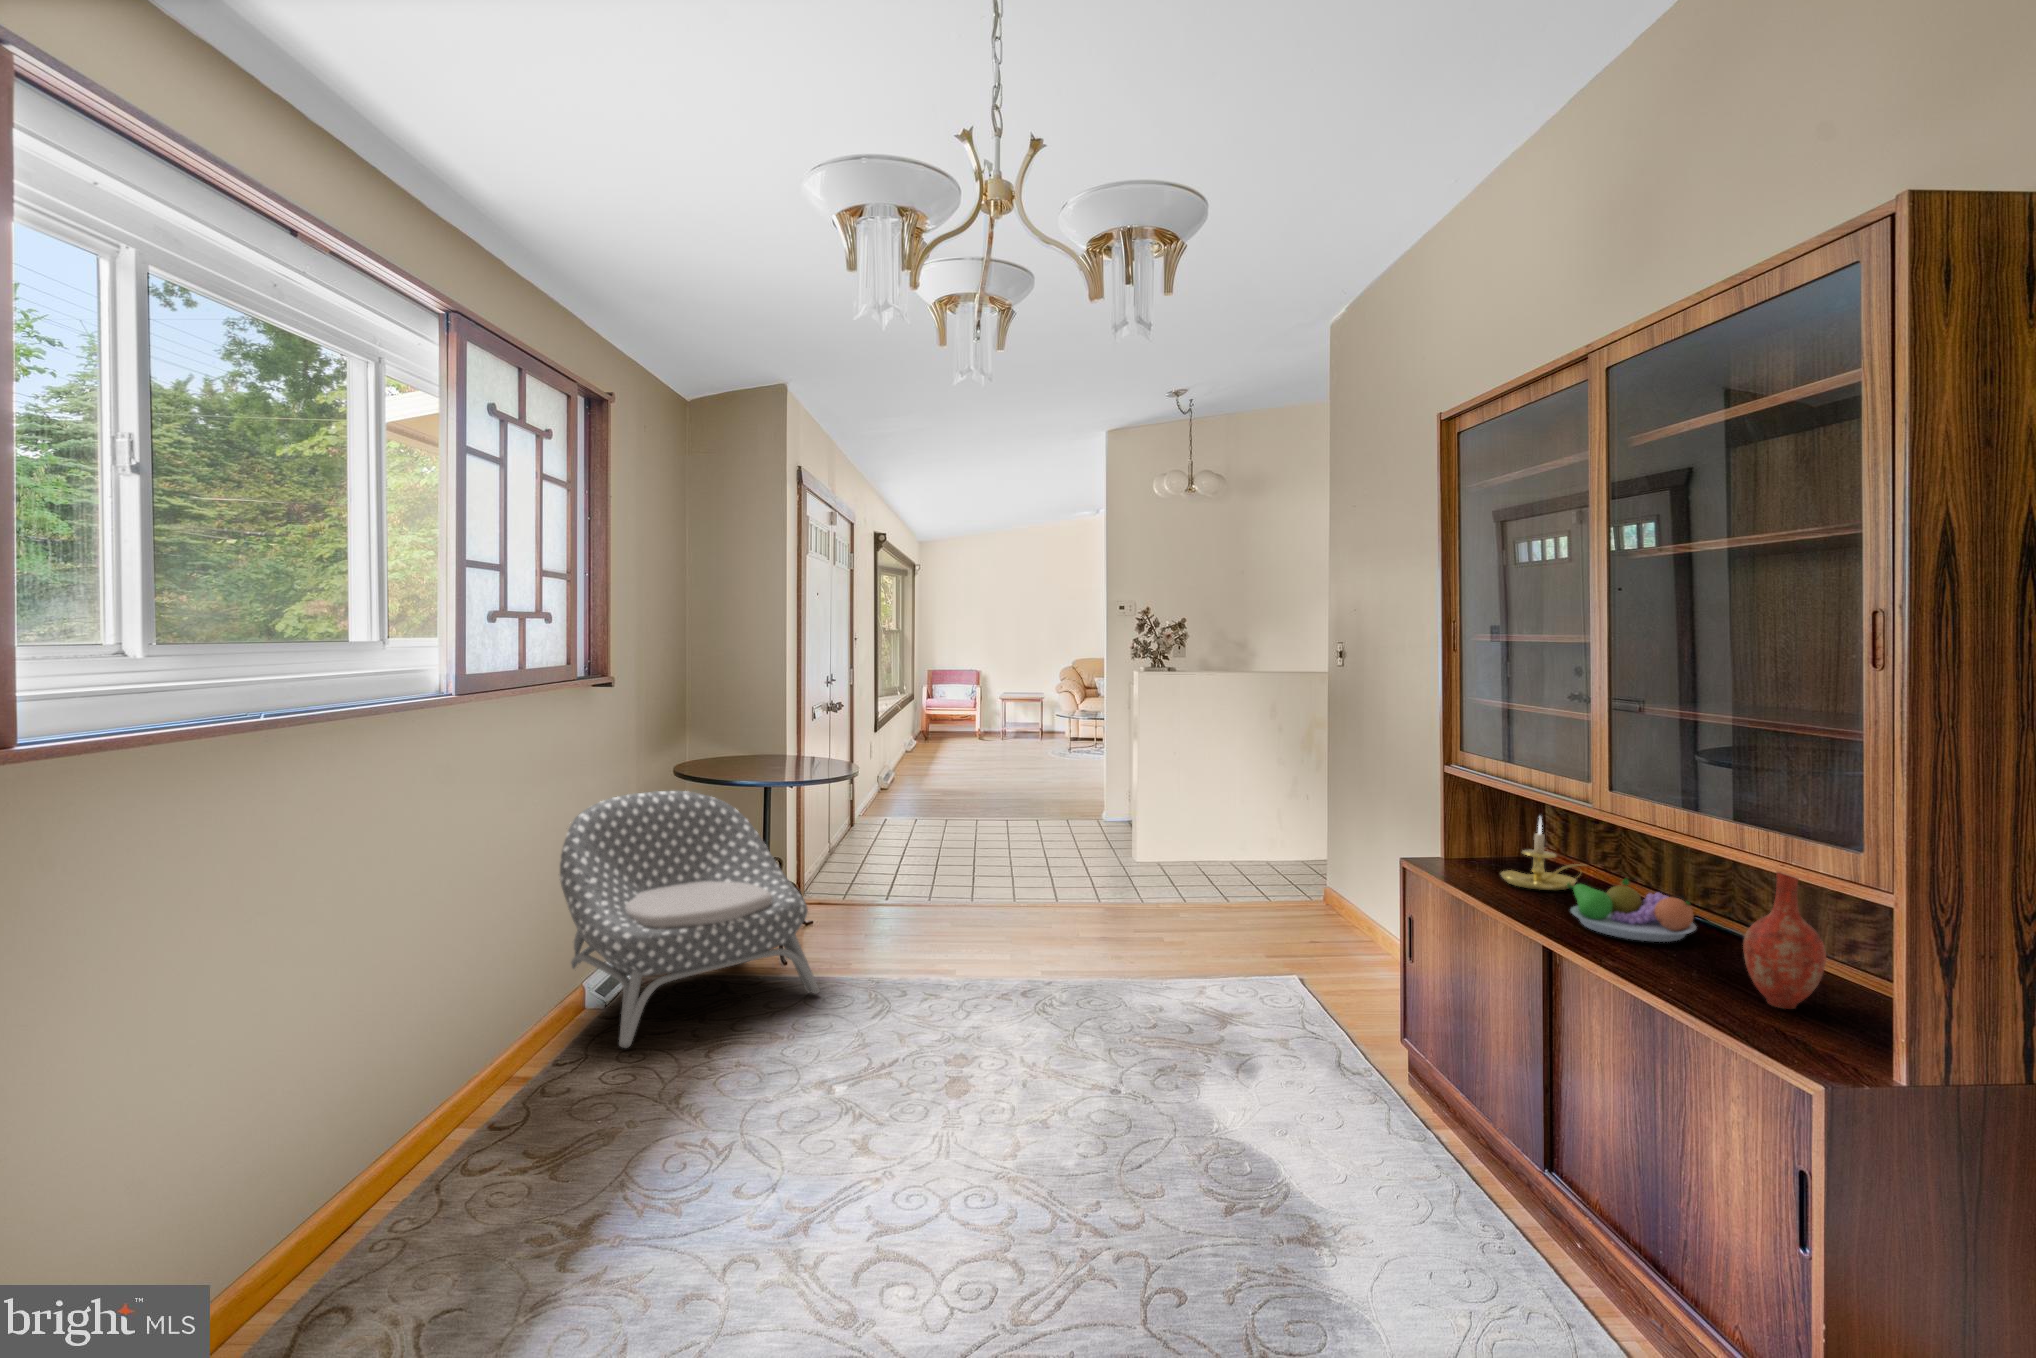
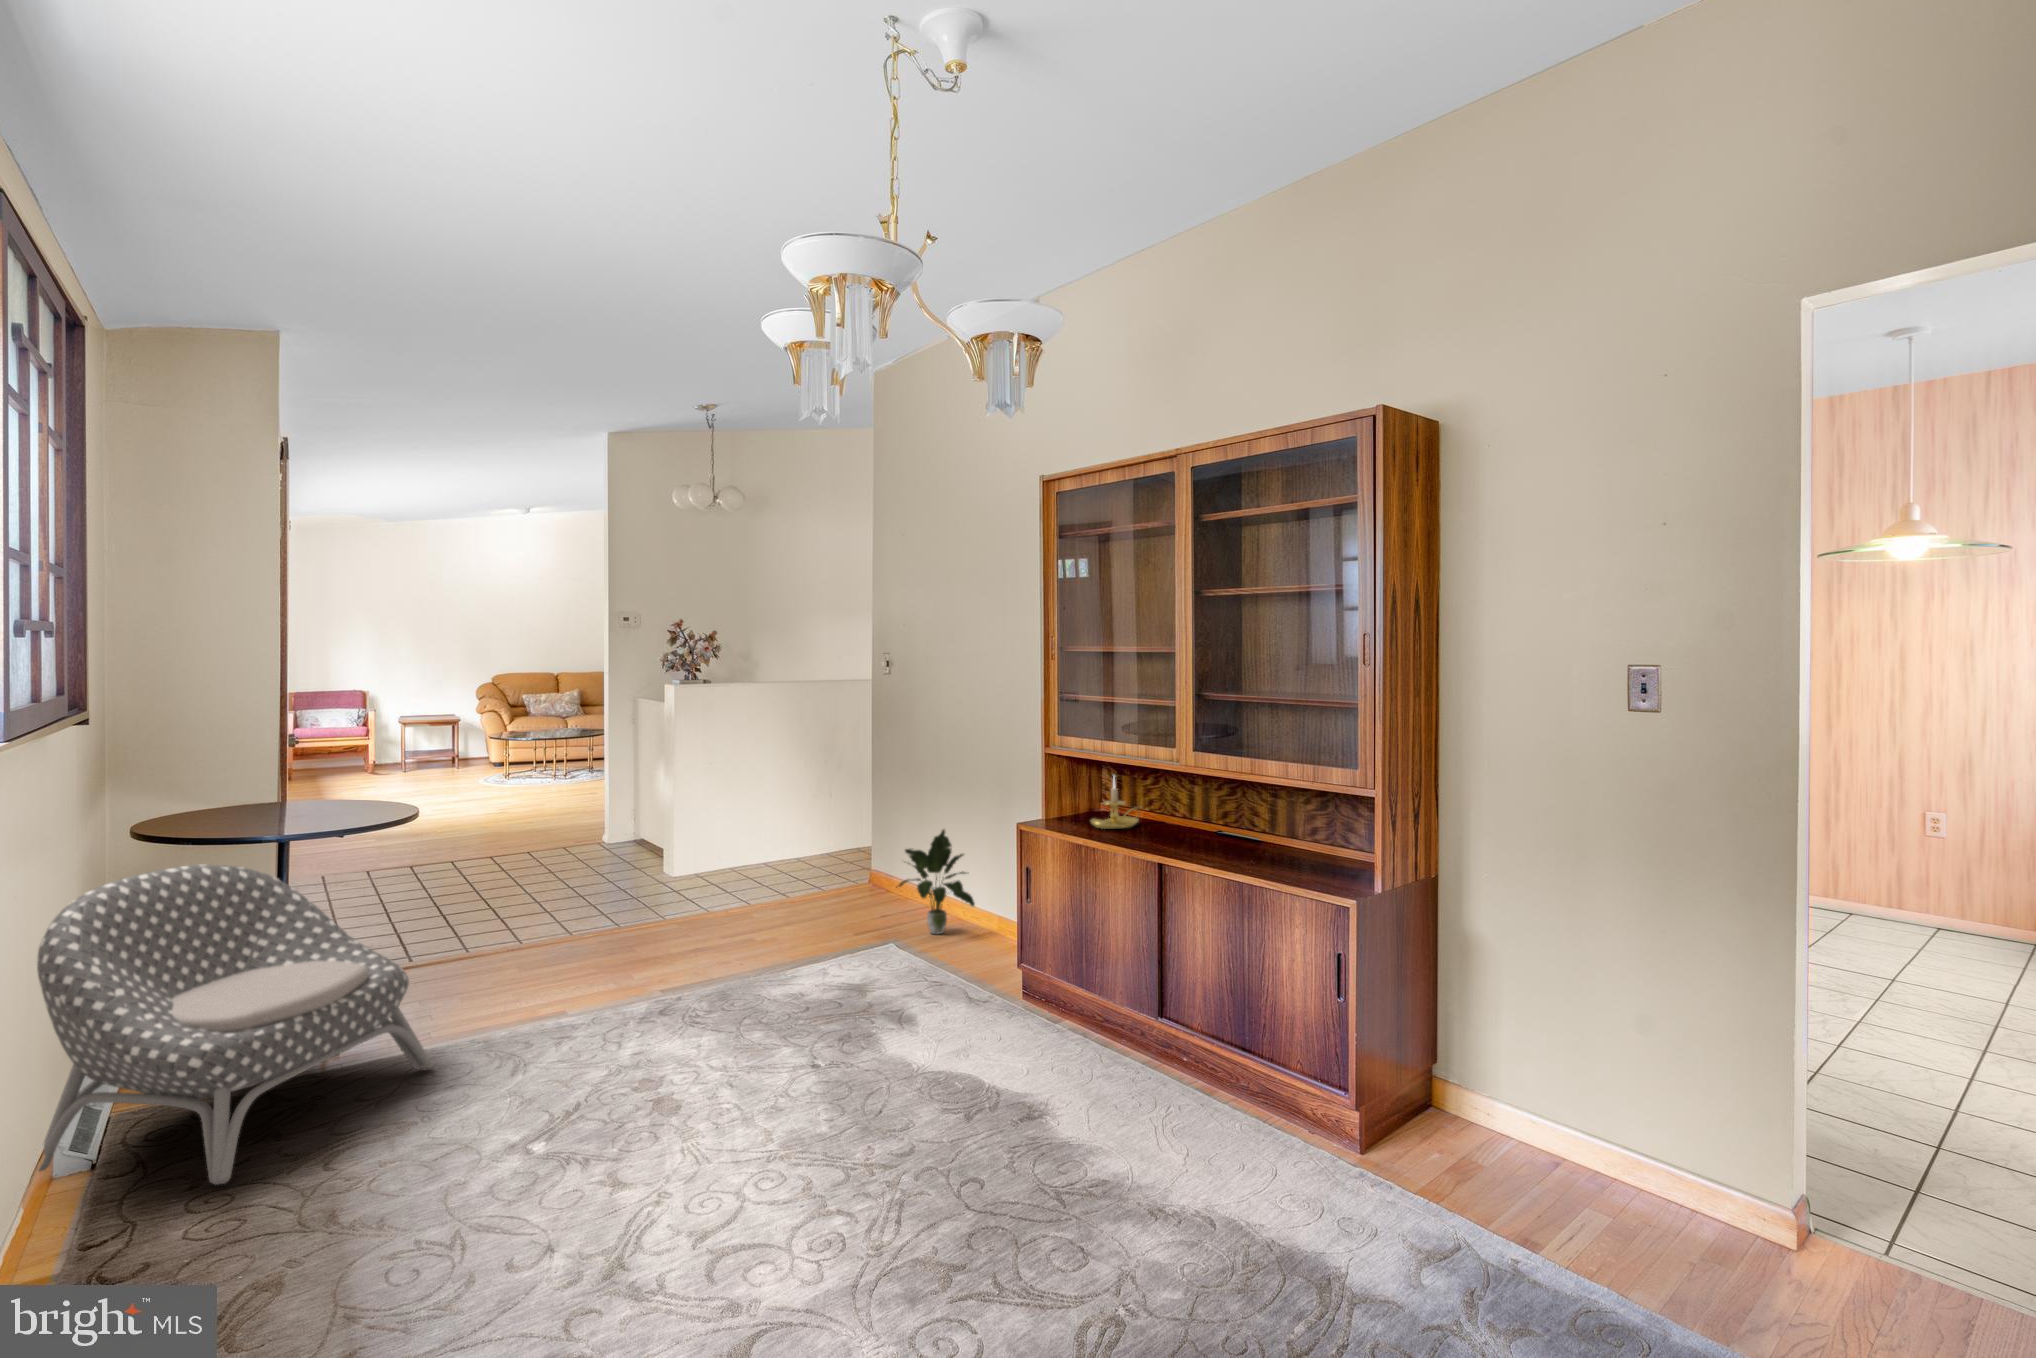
potted plant: none [1312,855,1406,977] -> present [896,830,975,934]
vase: present [1743,872,1826,1009] -> none [1285,765,1327,871]
fruit bowl: present [1567,879,1696,942] -> none [1151,810,1233,849]

